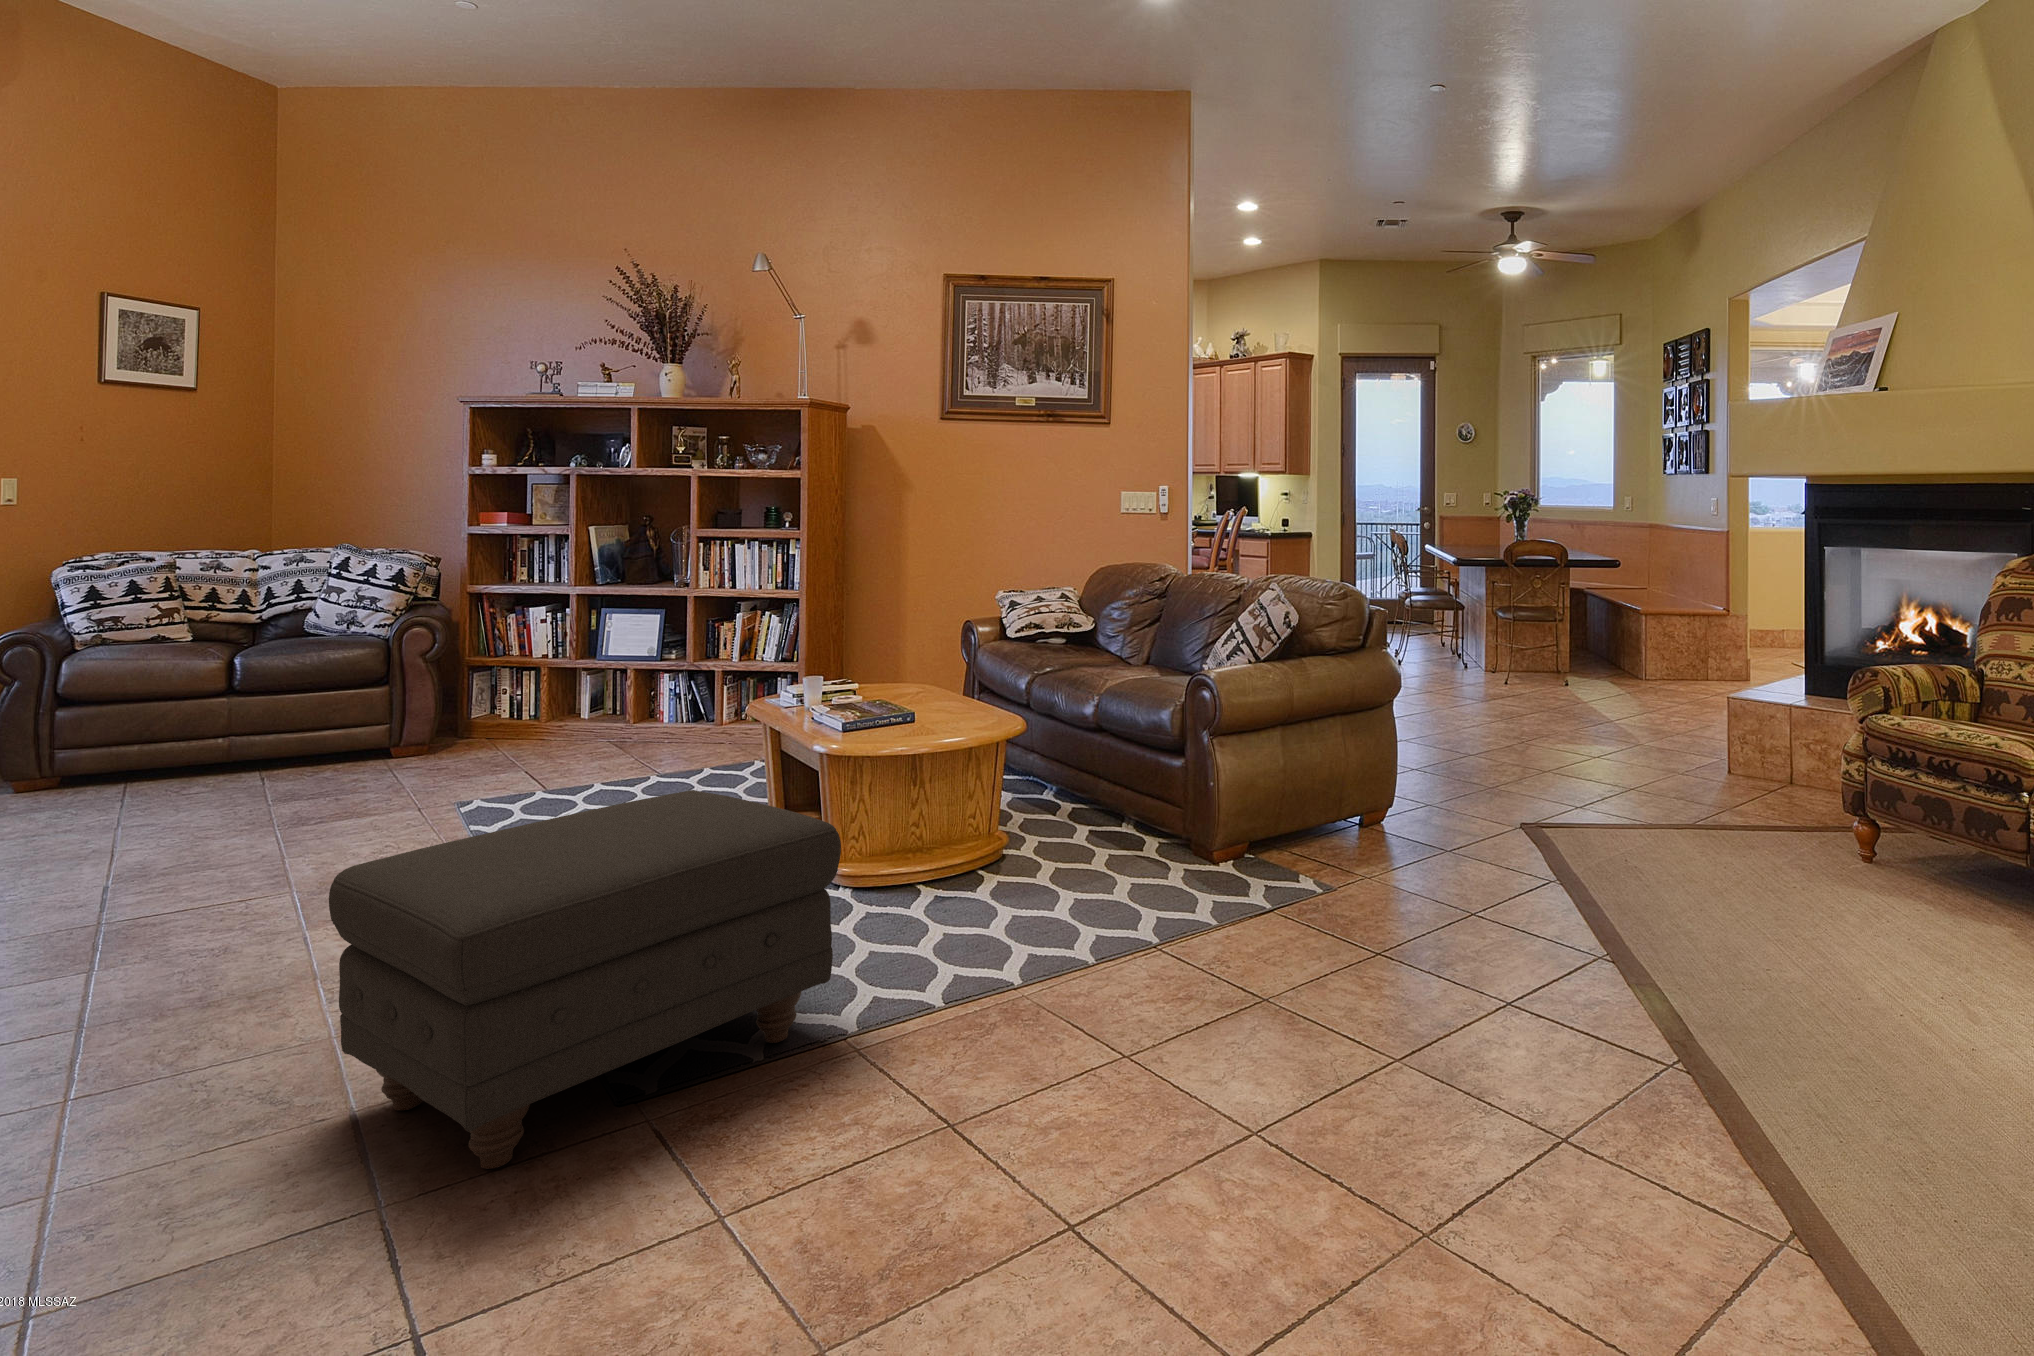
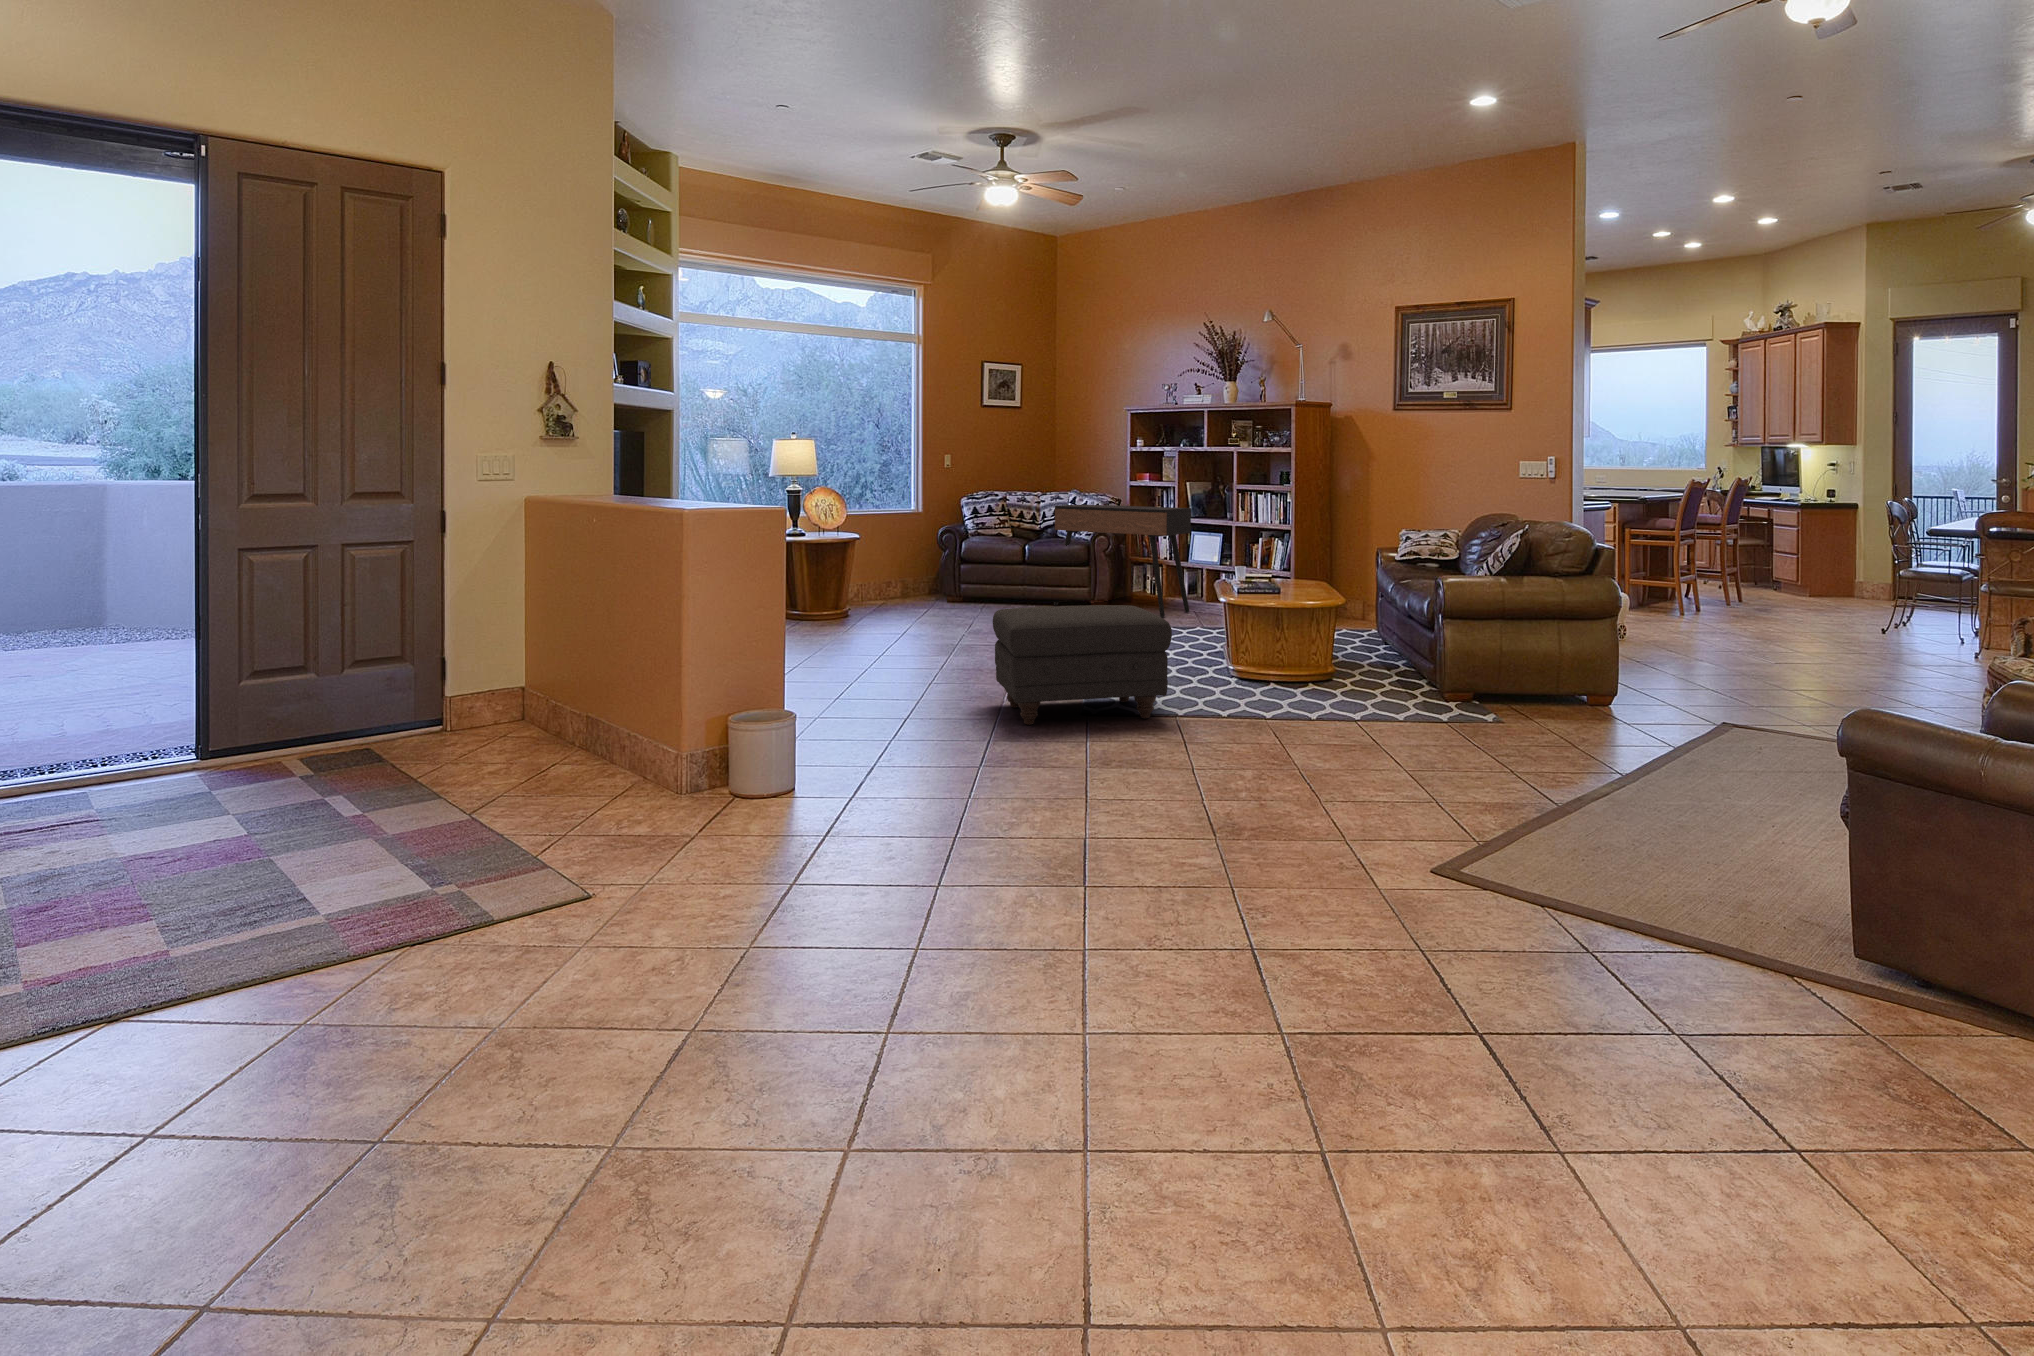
console table: none [307,570,612,767] -> present [1054,504,1191,617]

